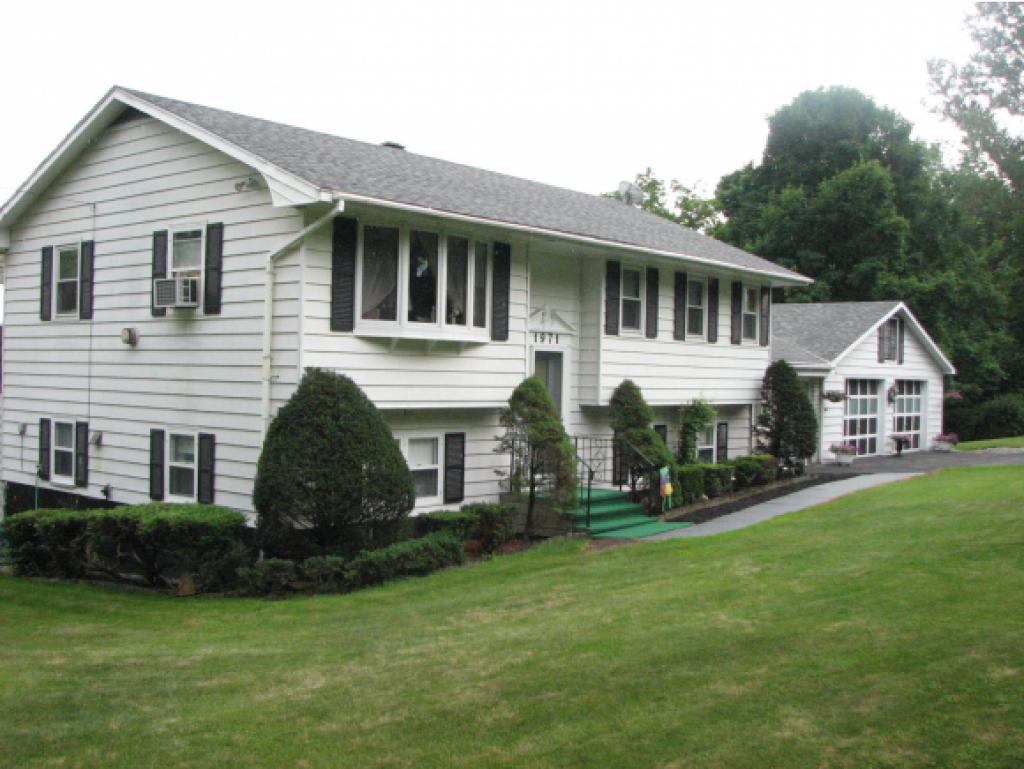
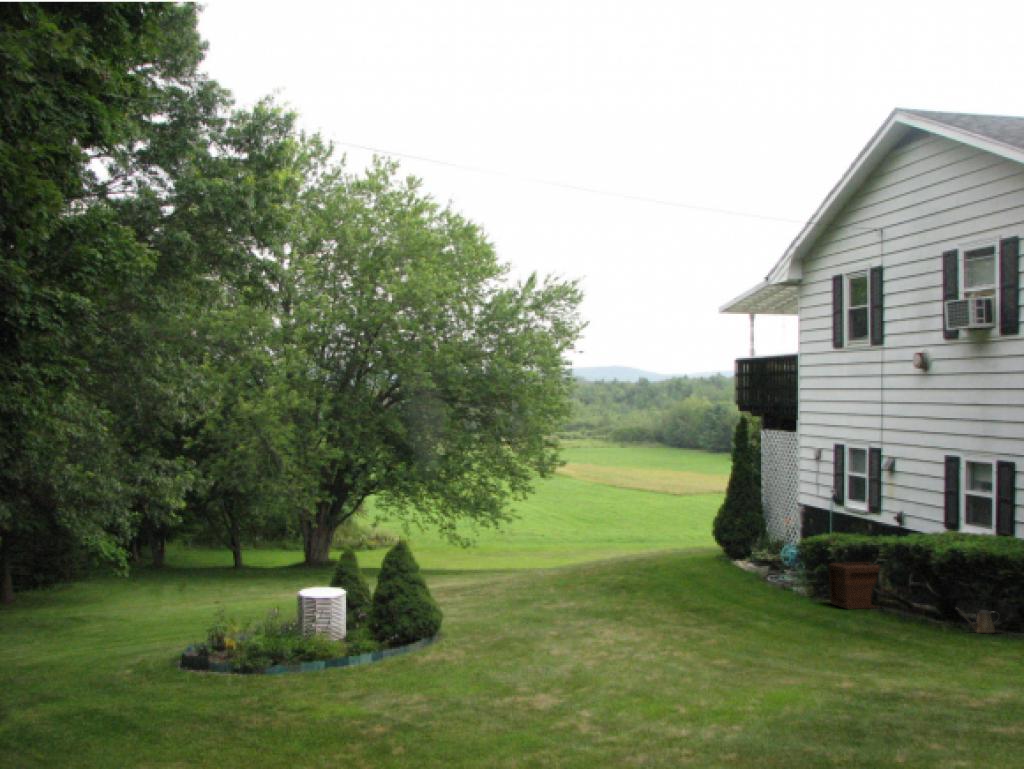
wooden crate: none [29,539,93,591] -> present [829,562,880,609]

